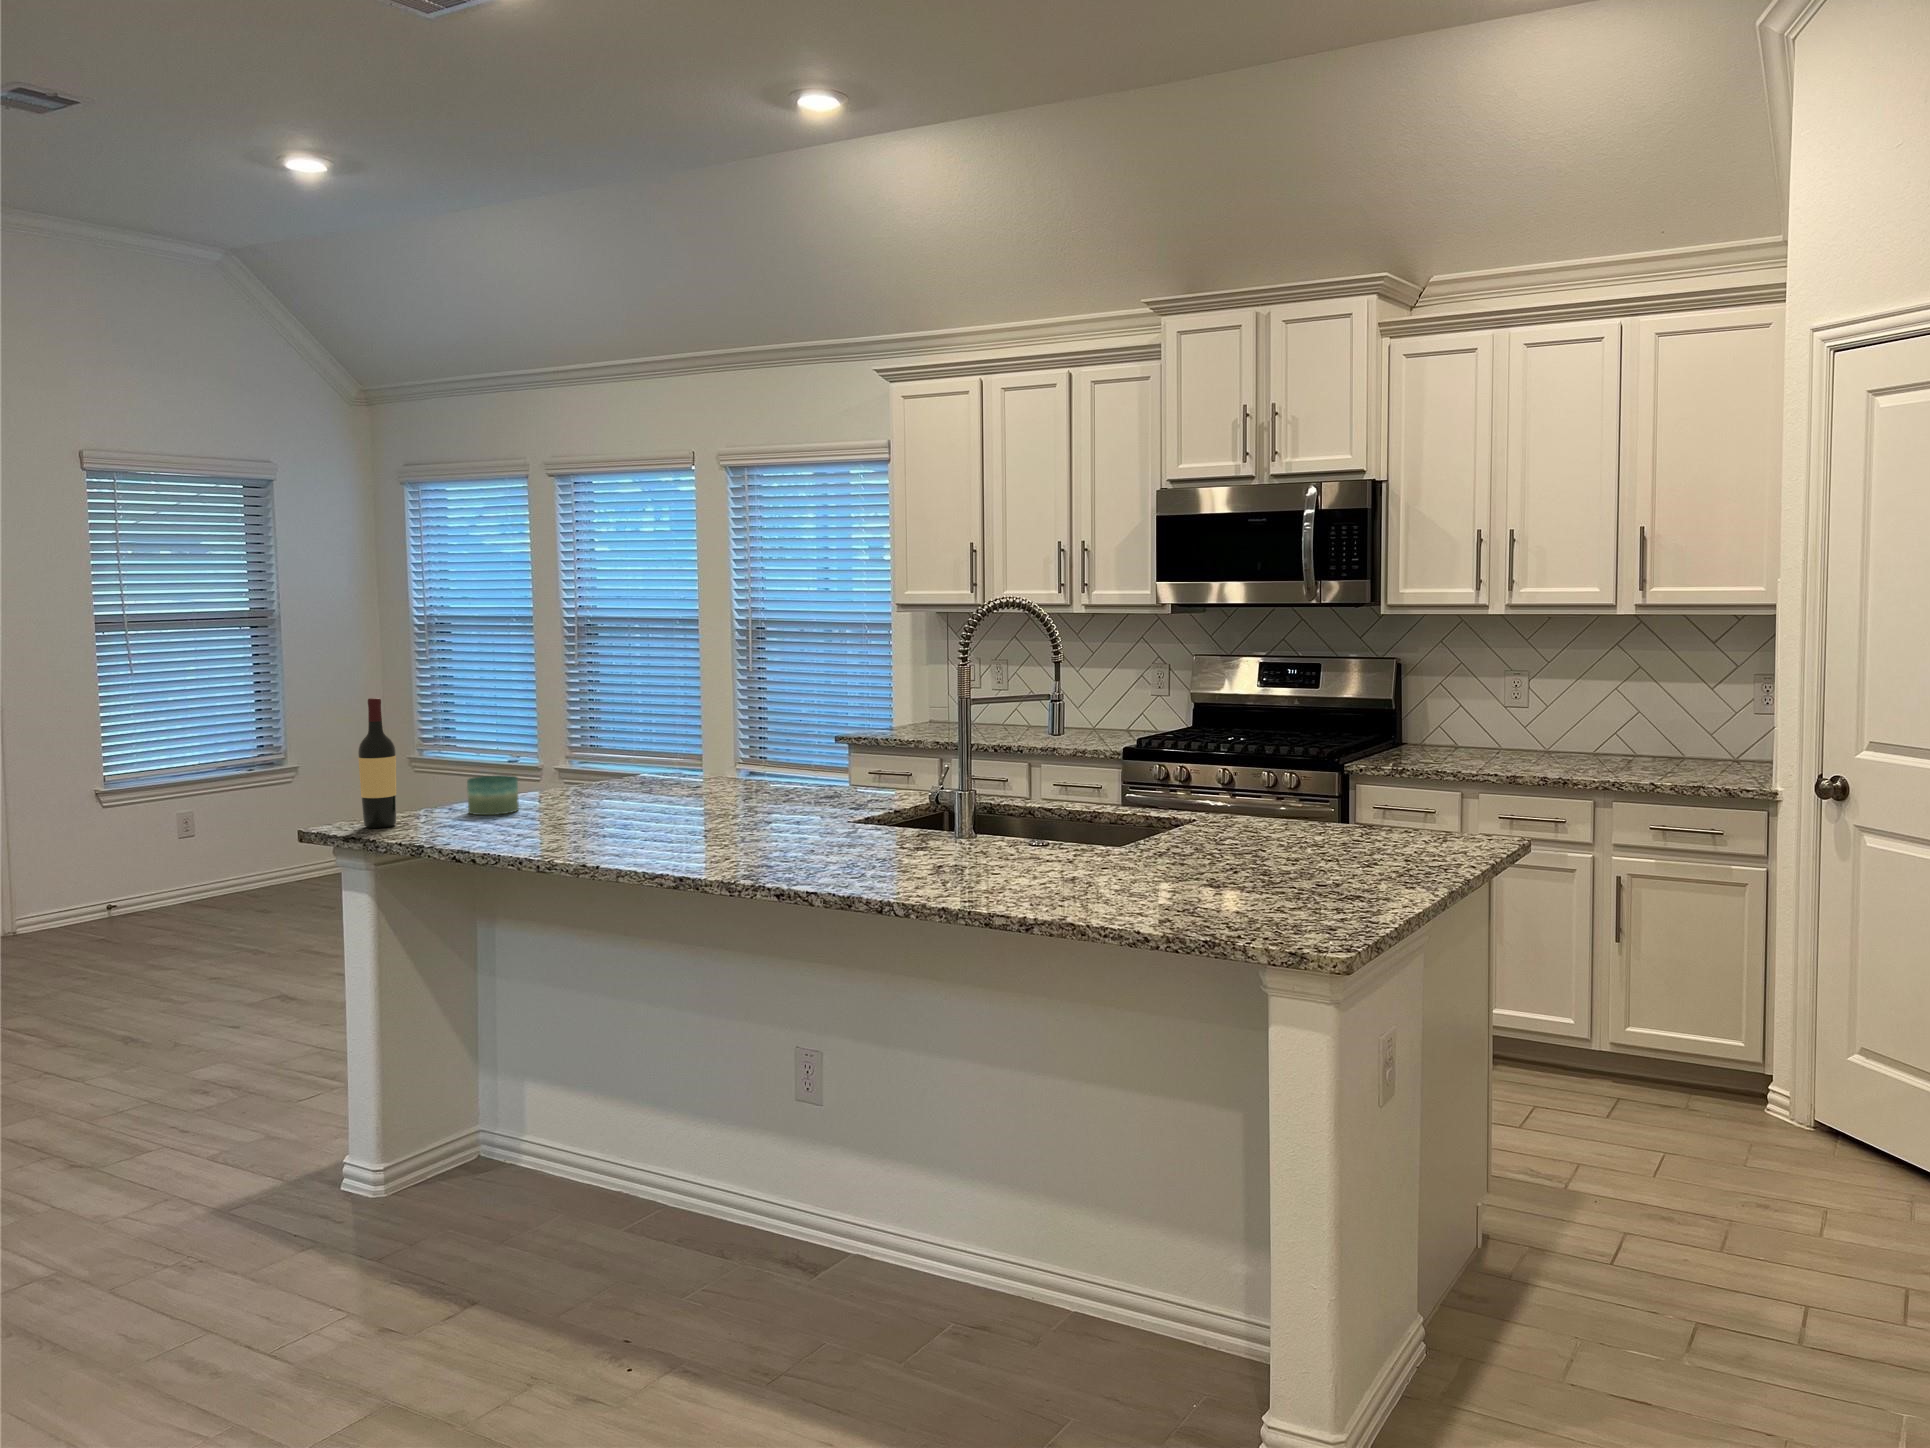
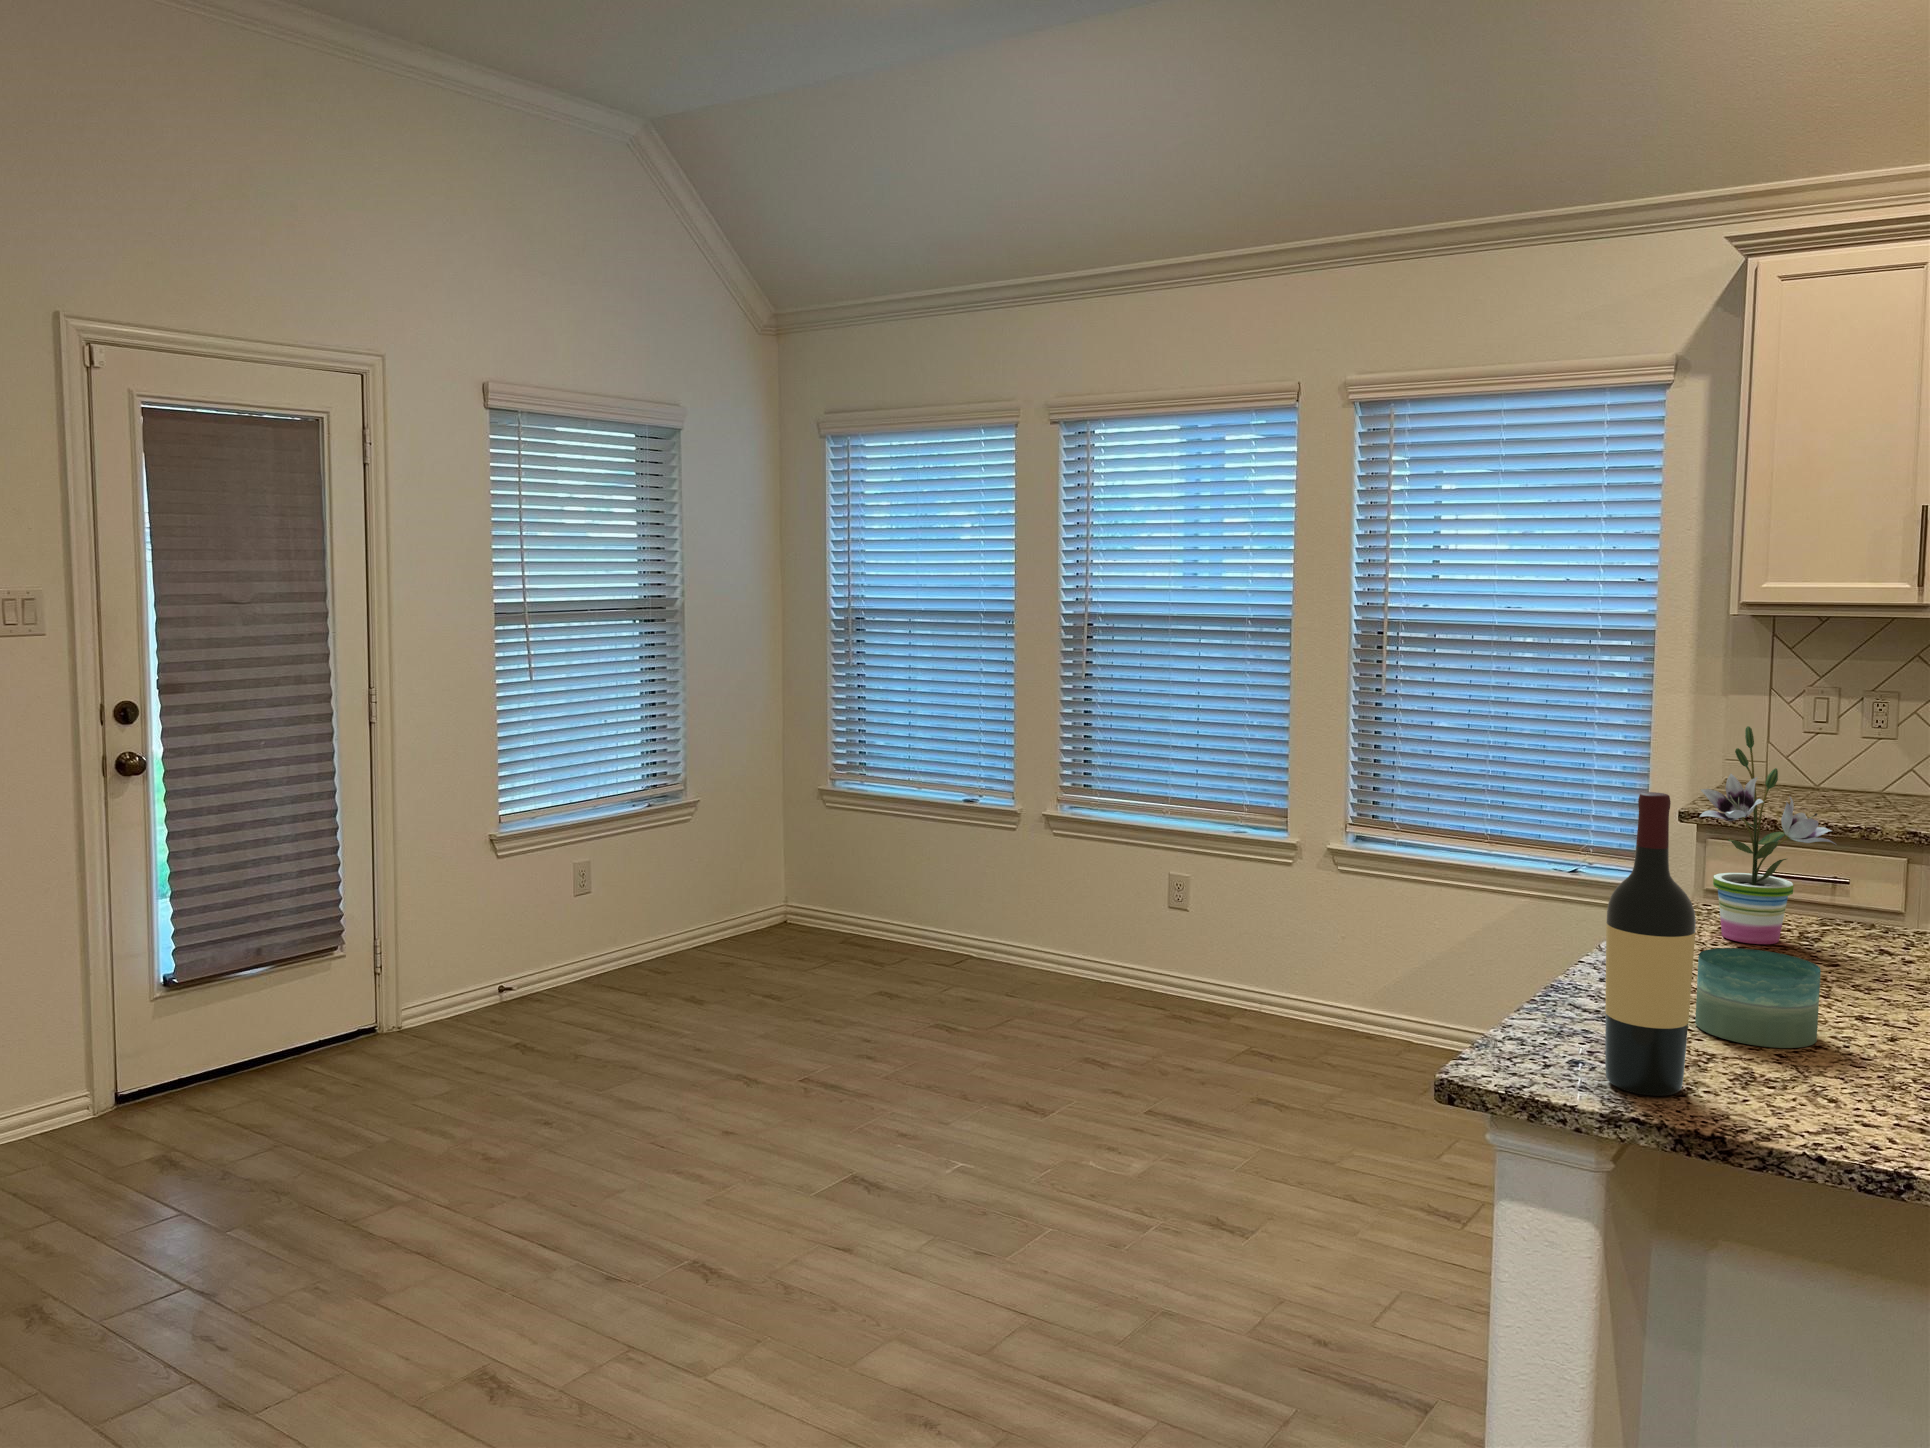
potted plant: none [581,676,653,786] -> present [1700,726,1835,944]

